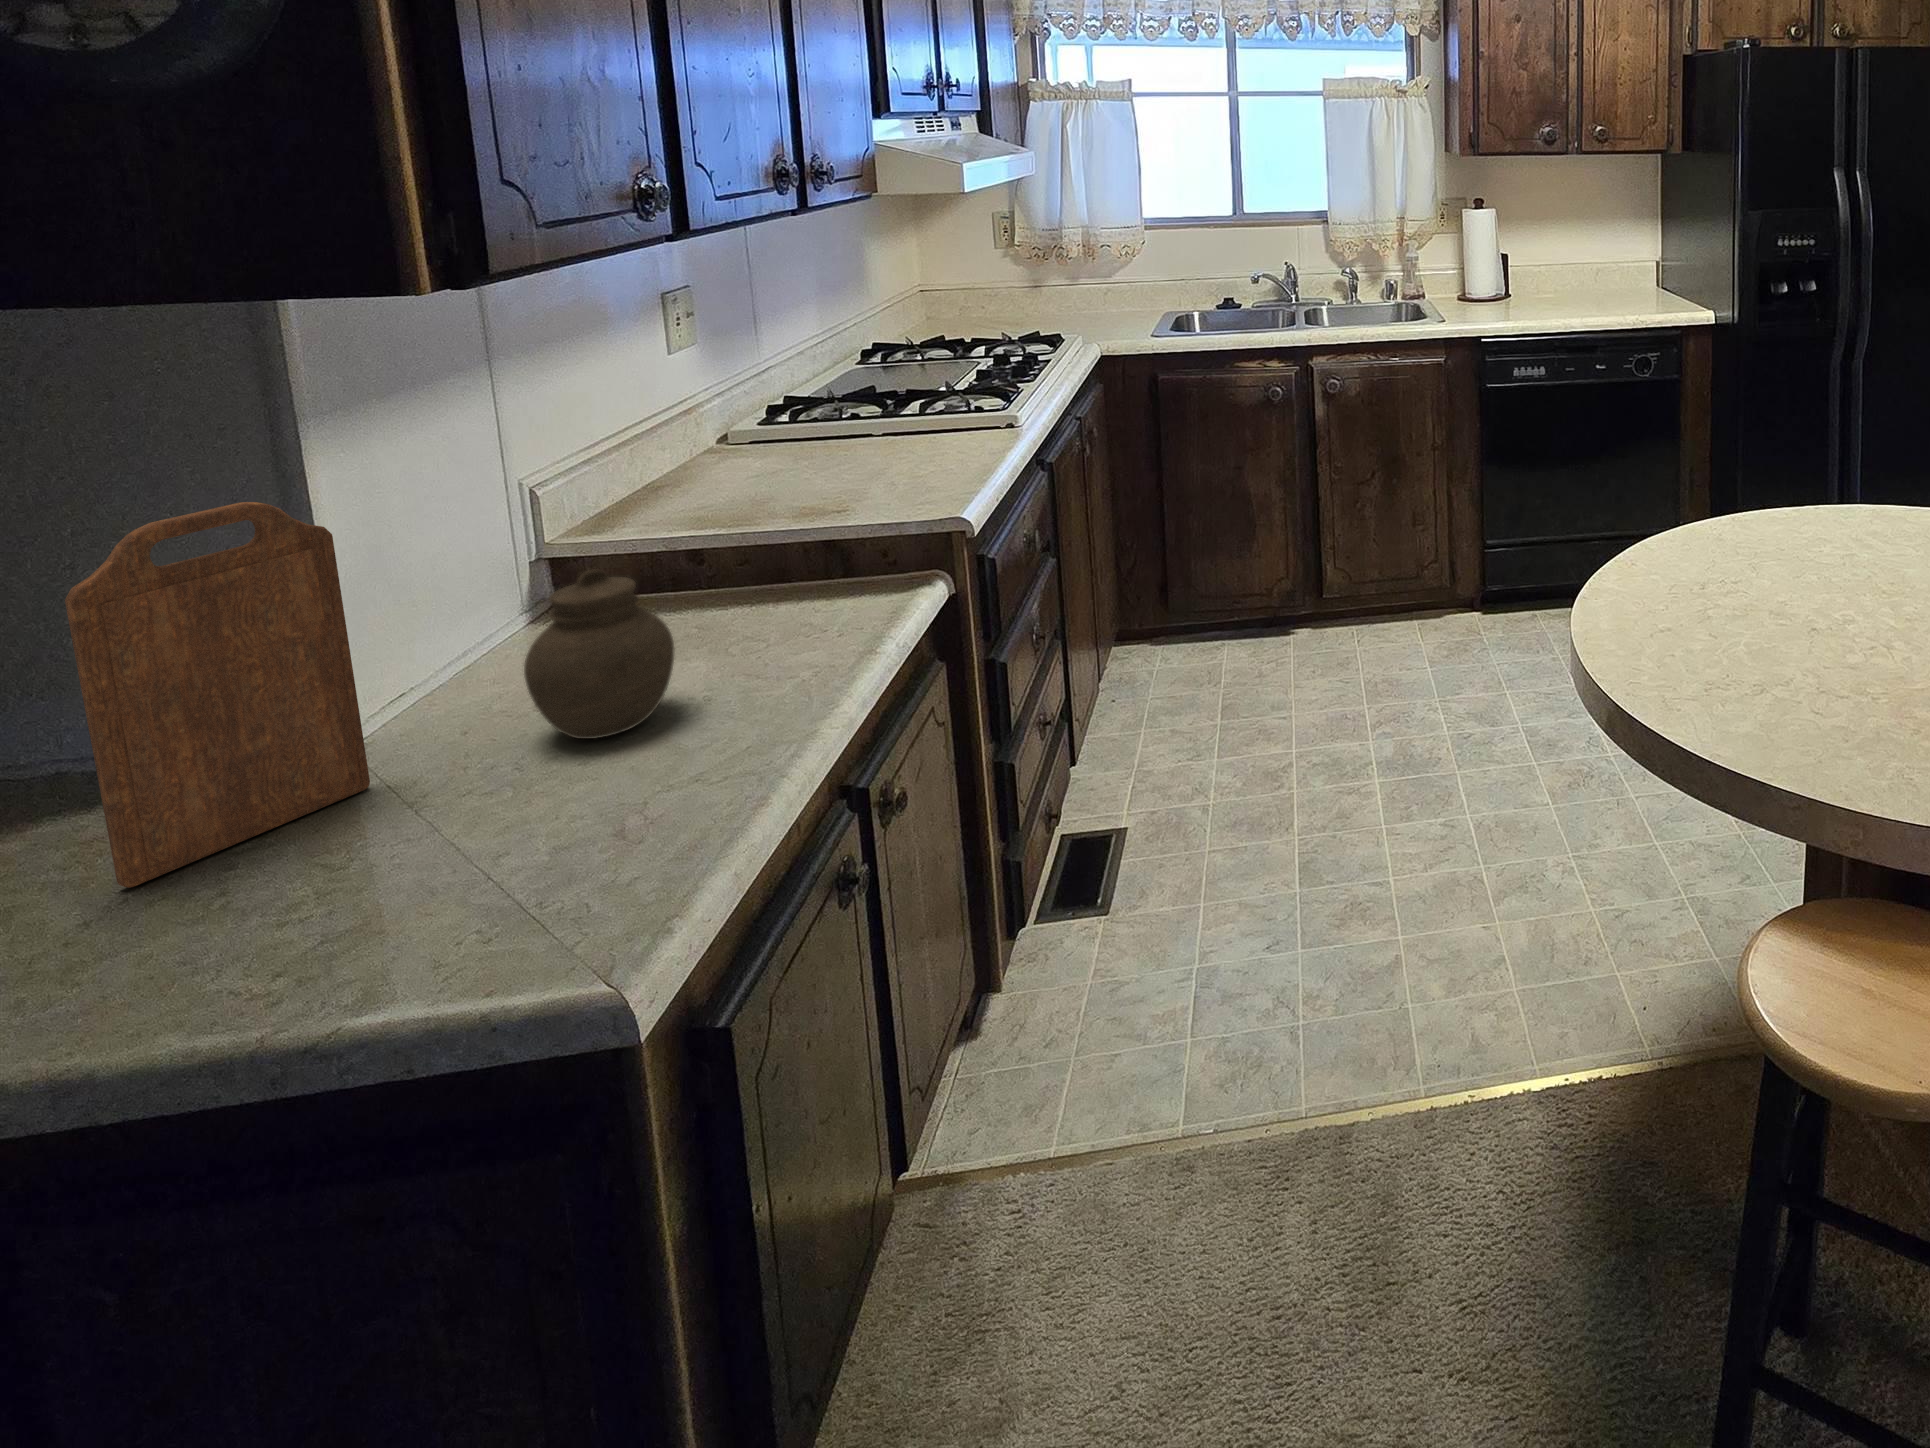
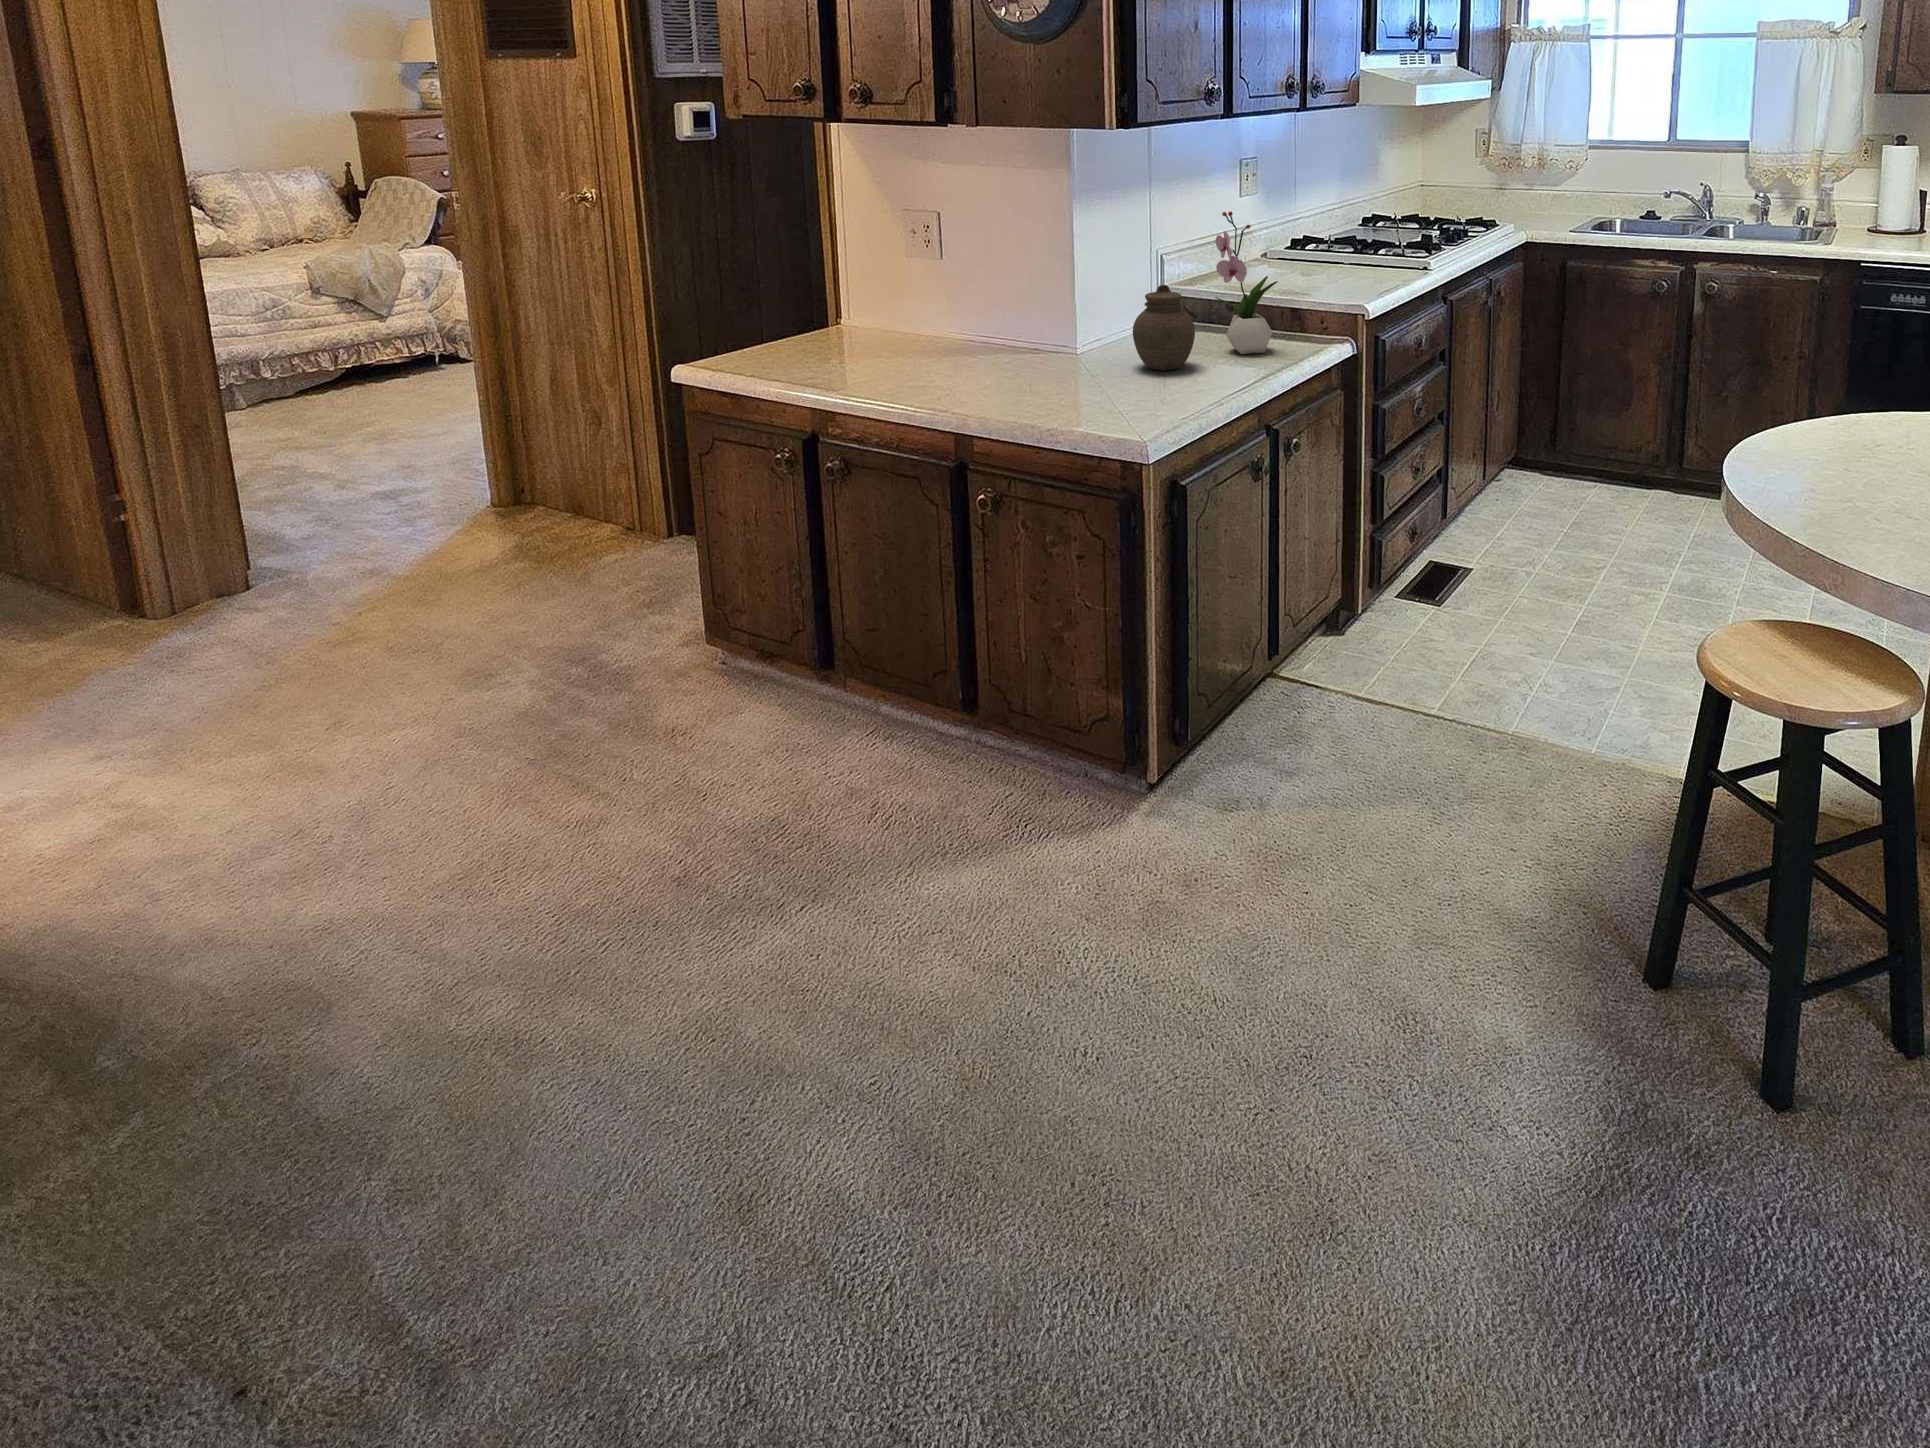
flower arrangement: none [686,403,826,653] -> present [1215,211,1278,354]
cutting board: present [65,502,370,888] -> none [984,224,1073,379]

